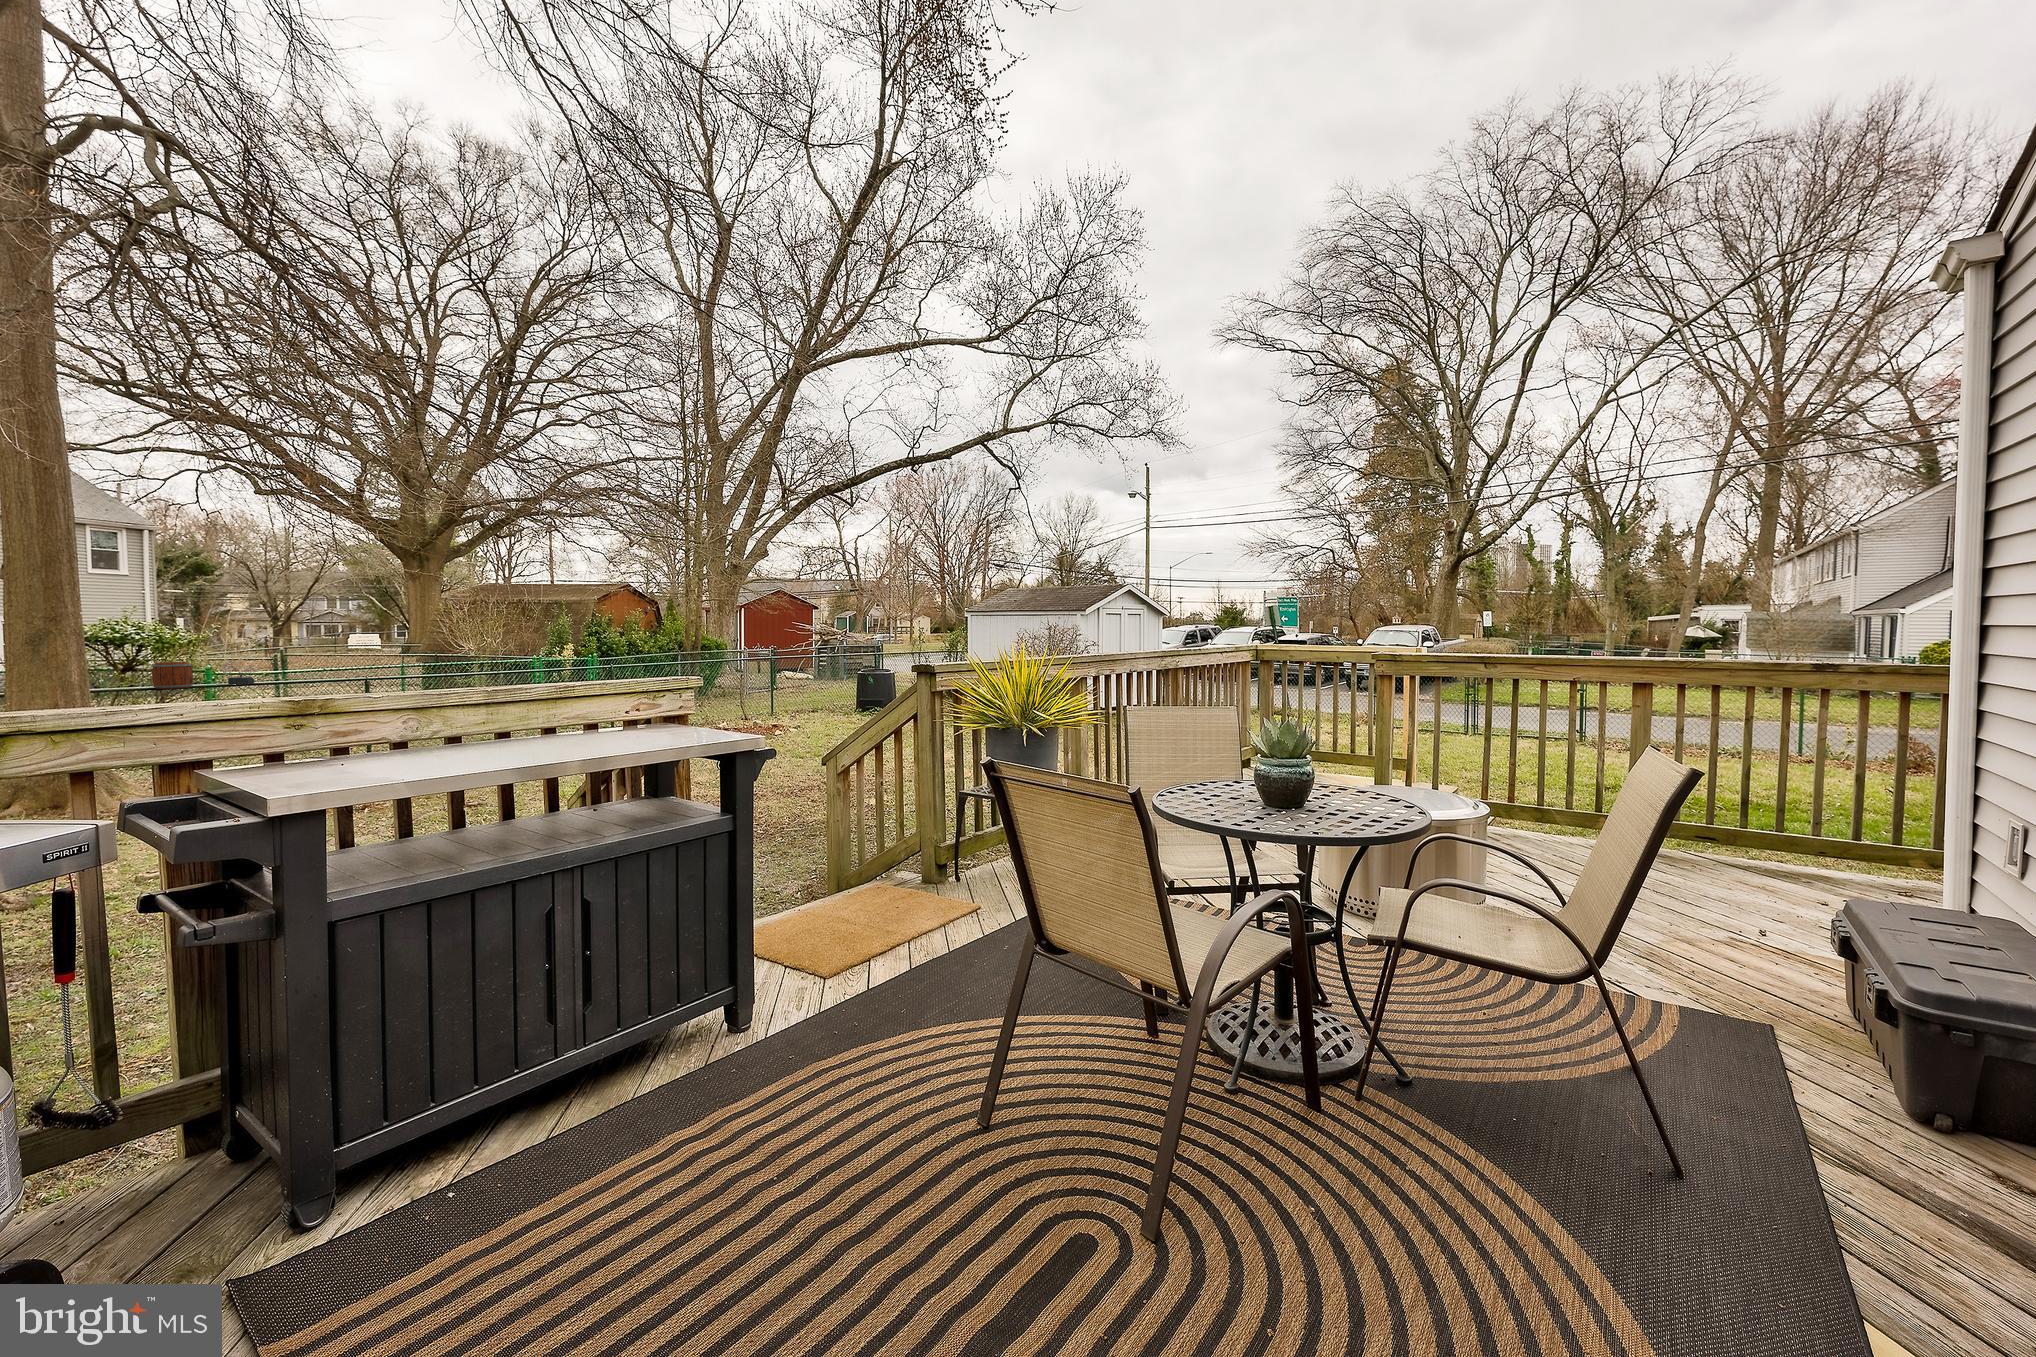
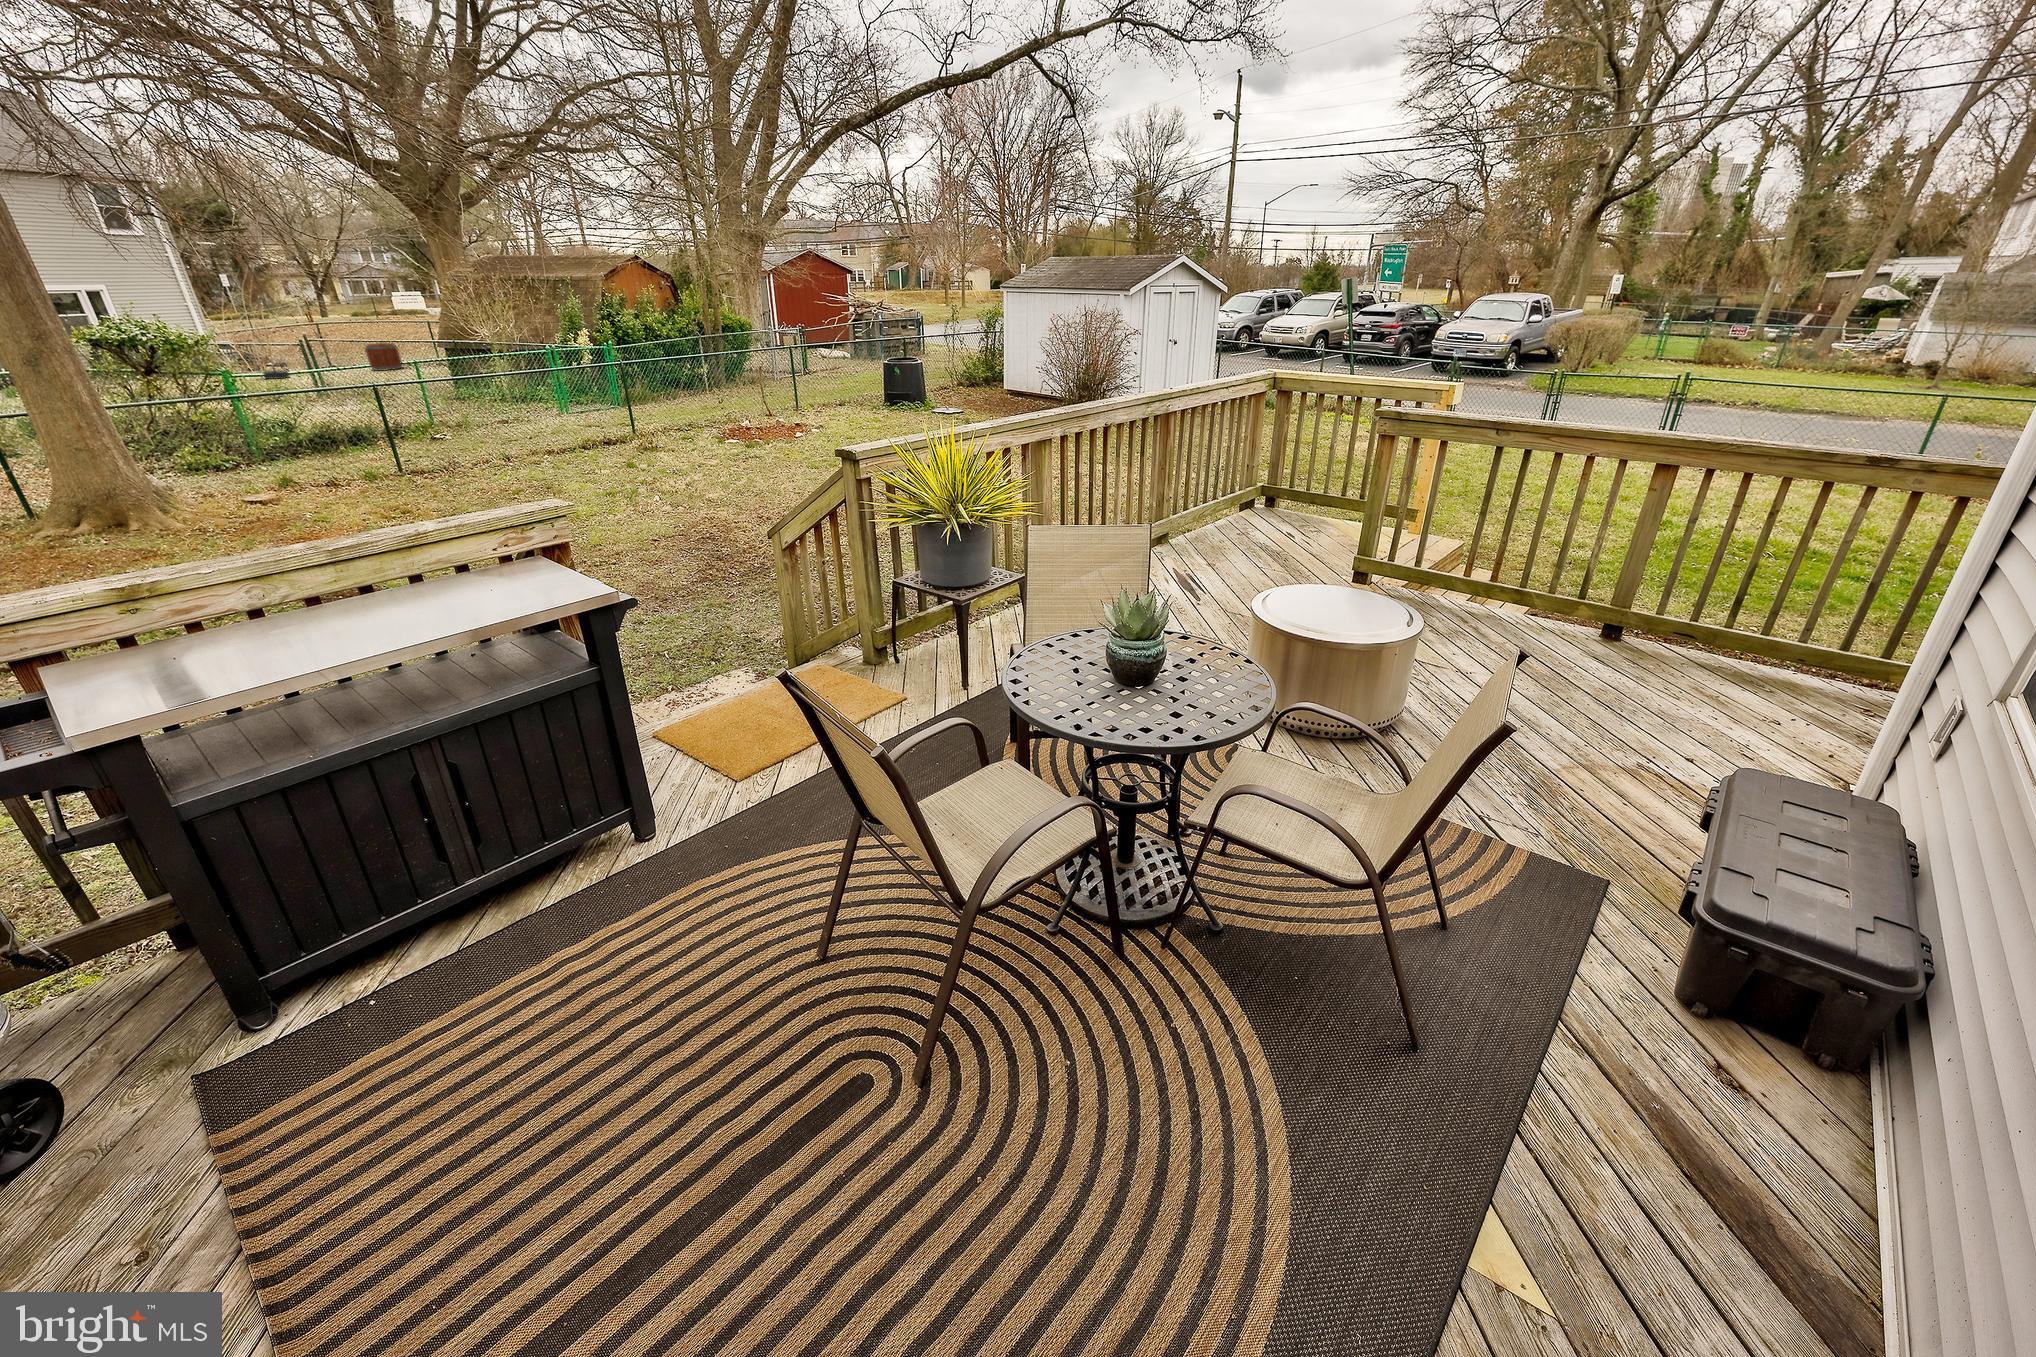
bucket: present [152,662,193,689] -> present [365,343,402,371]

